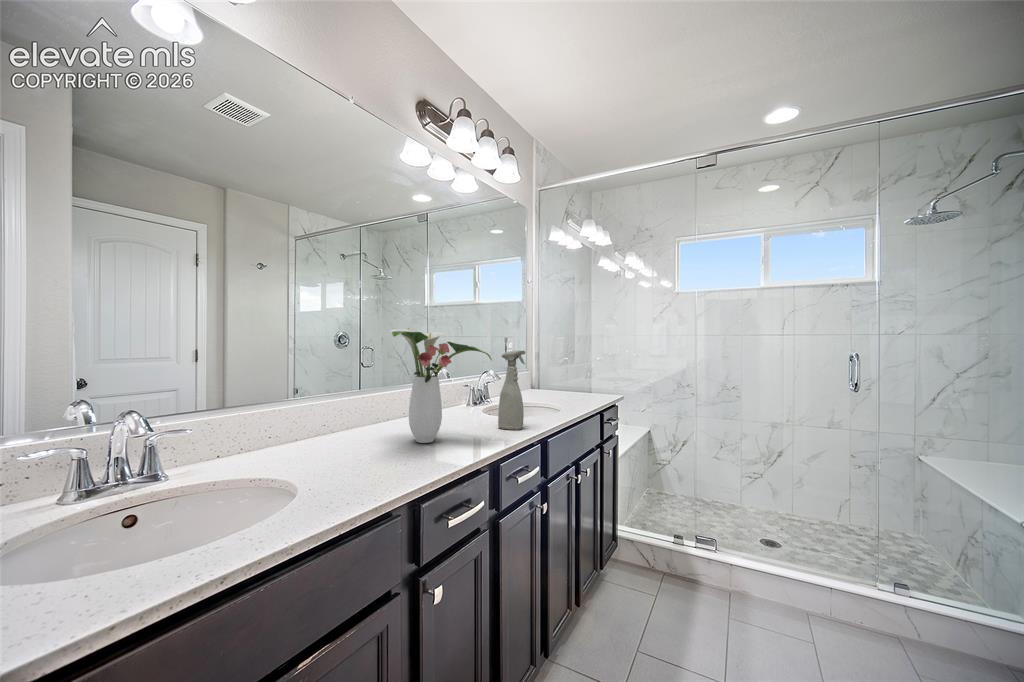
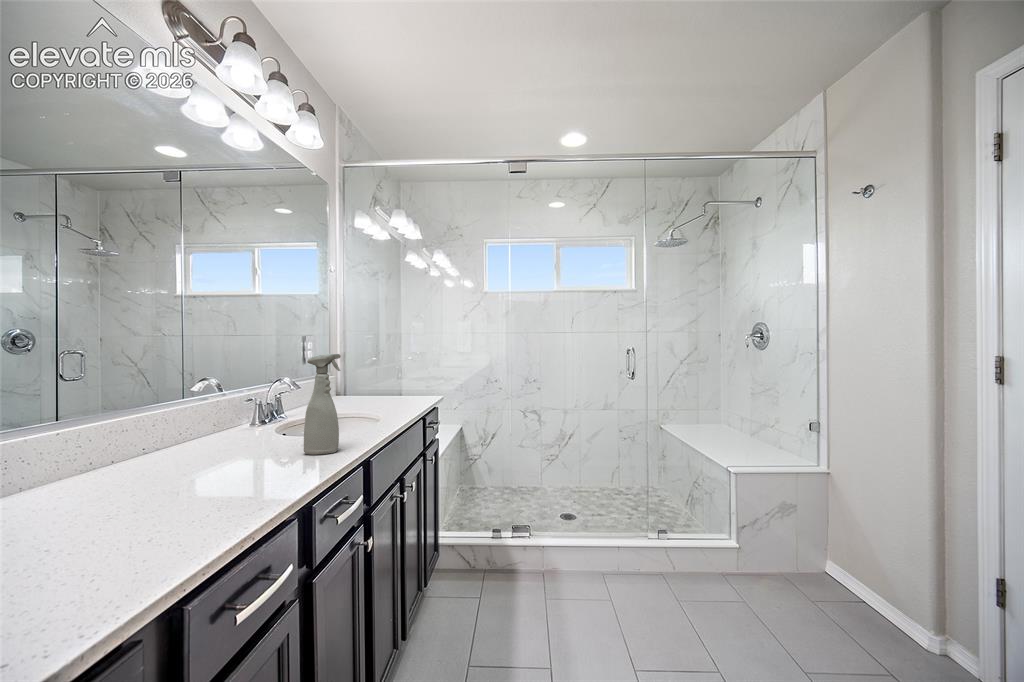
flower arrangement: present [390,328,492,443] -> none [113,324,298,496]

